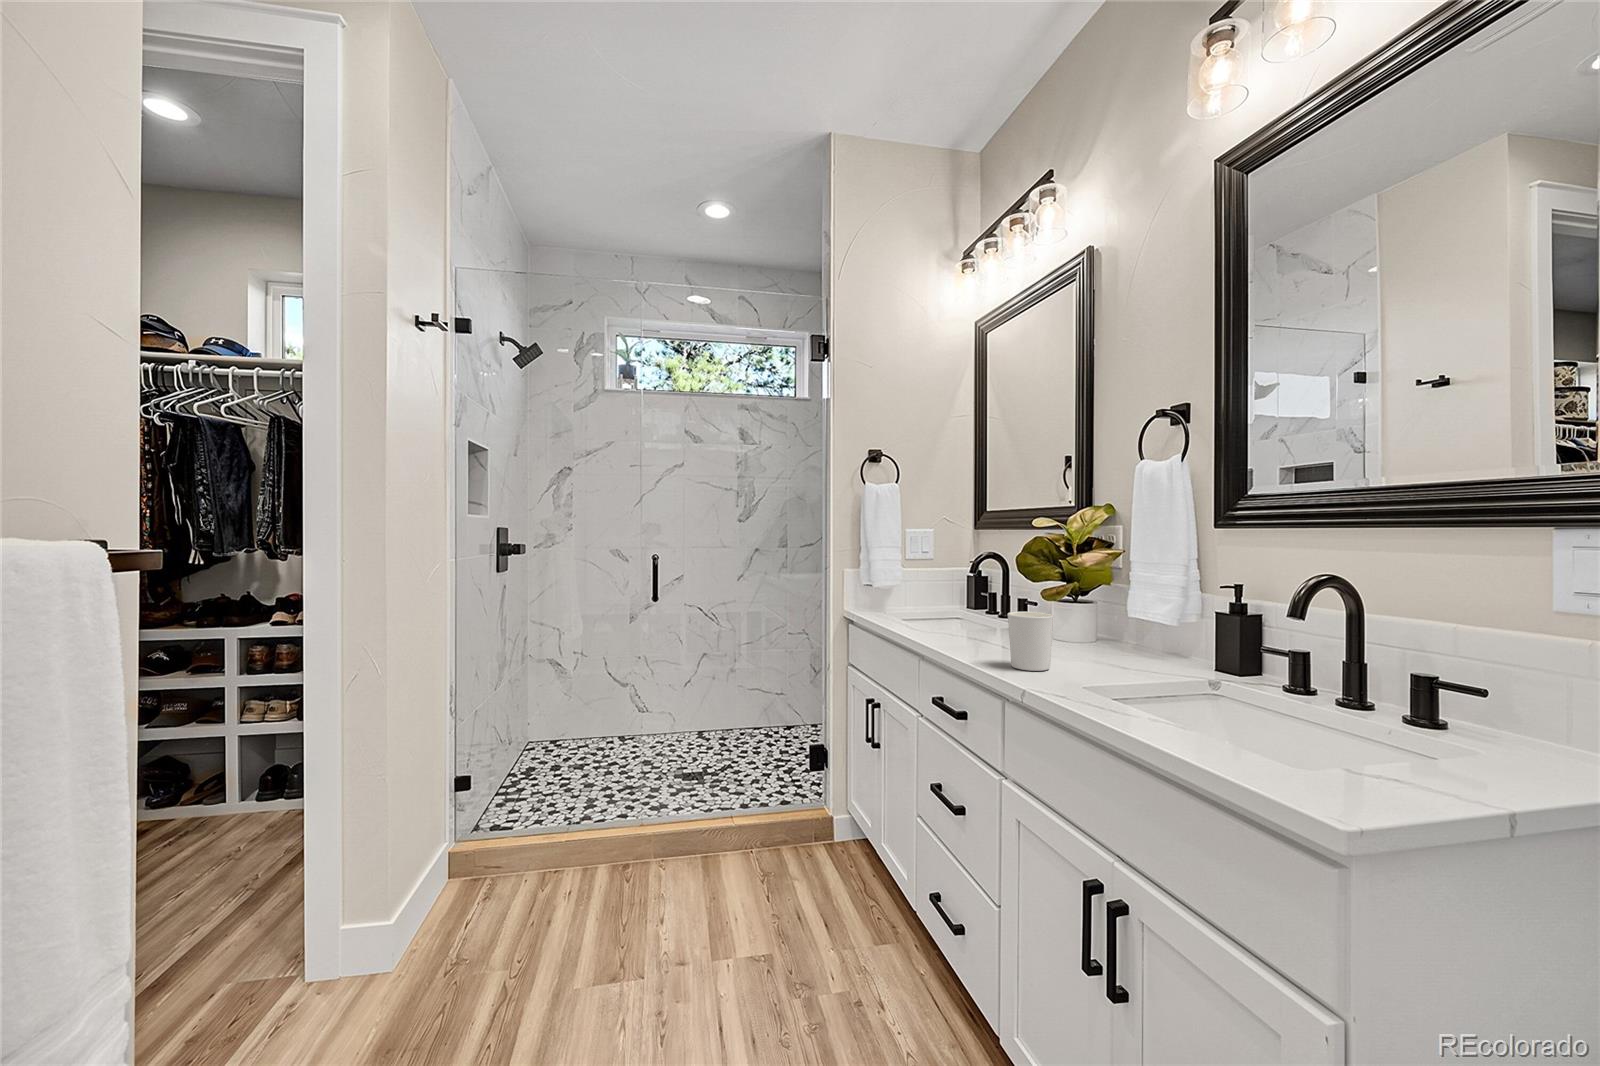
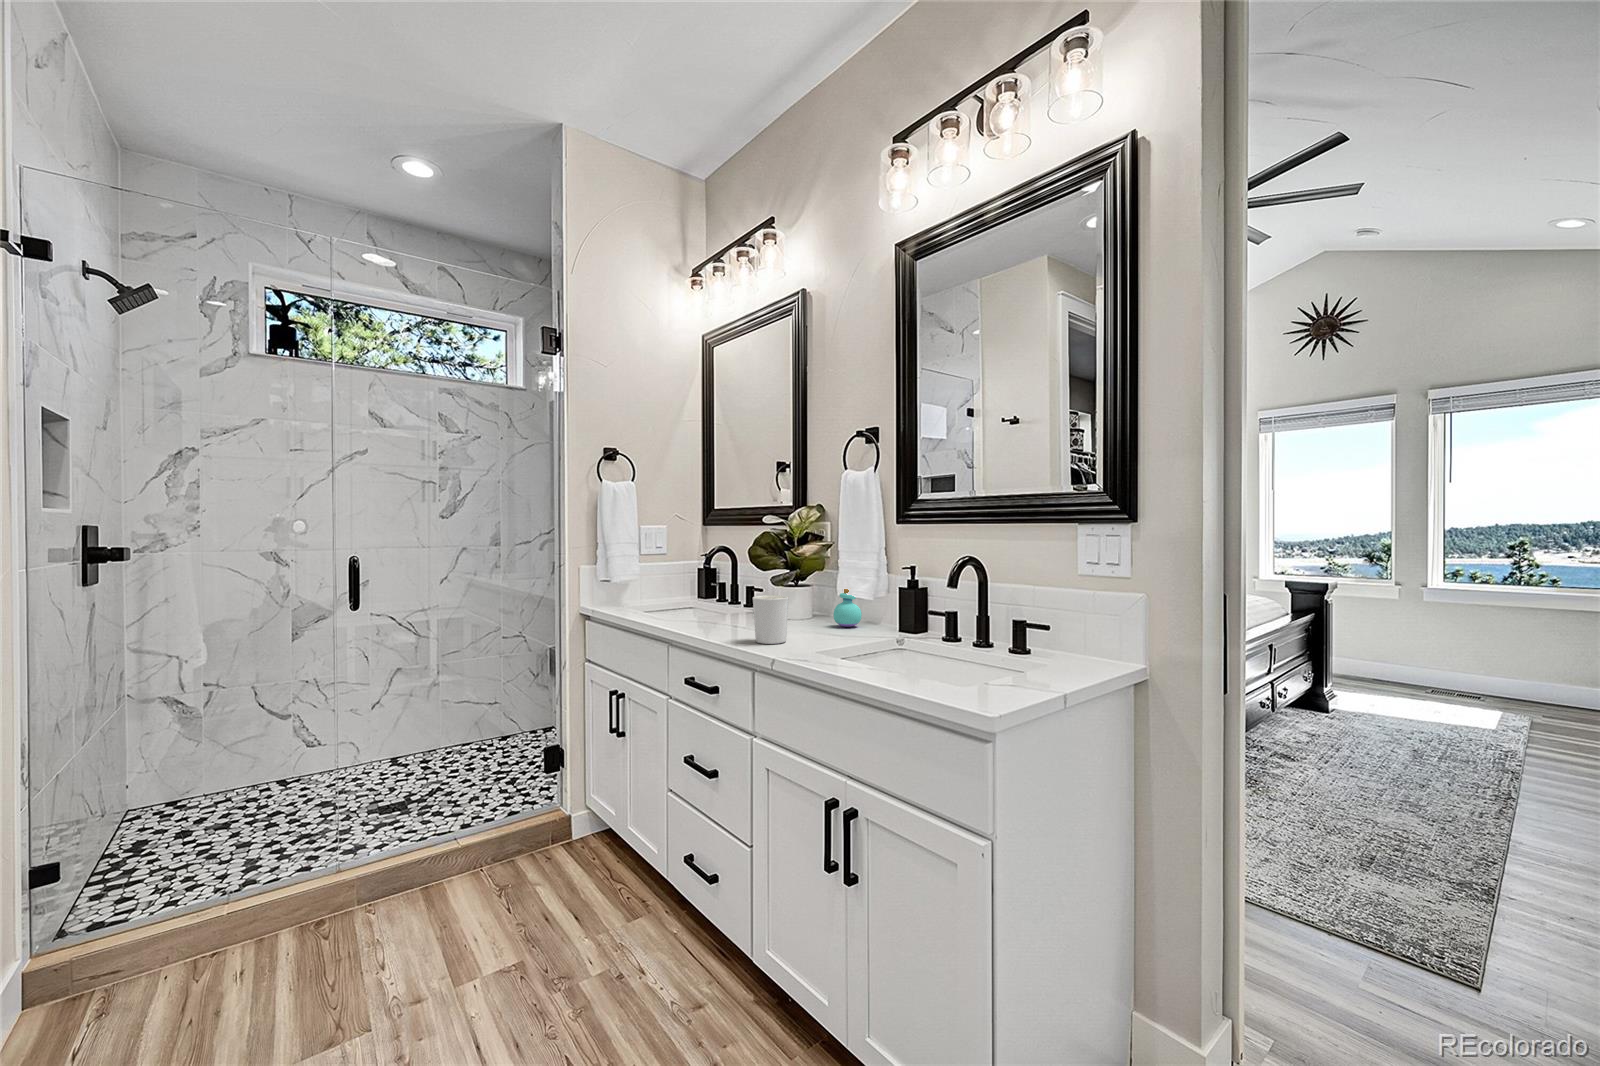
perfume bottle: none [1121,607,1161,656] -> present [833,589,862,627]

